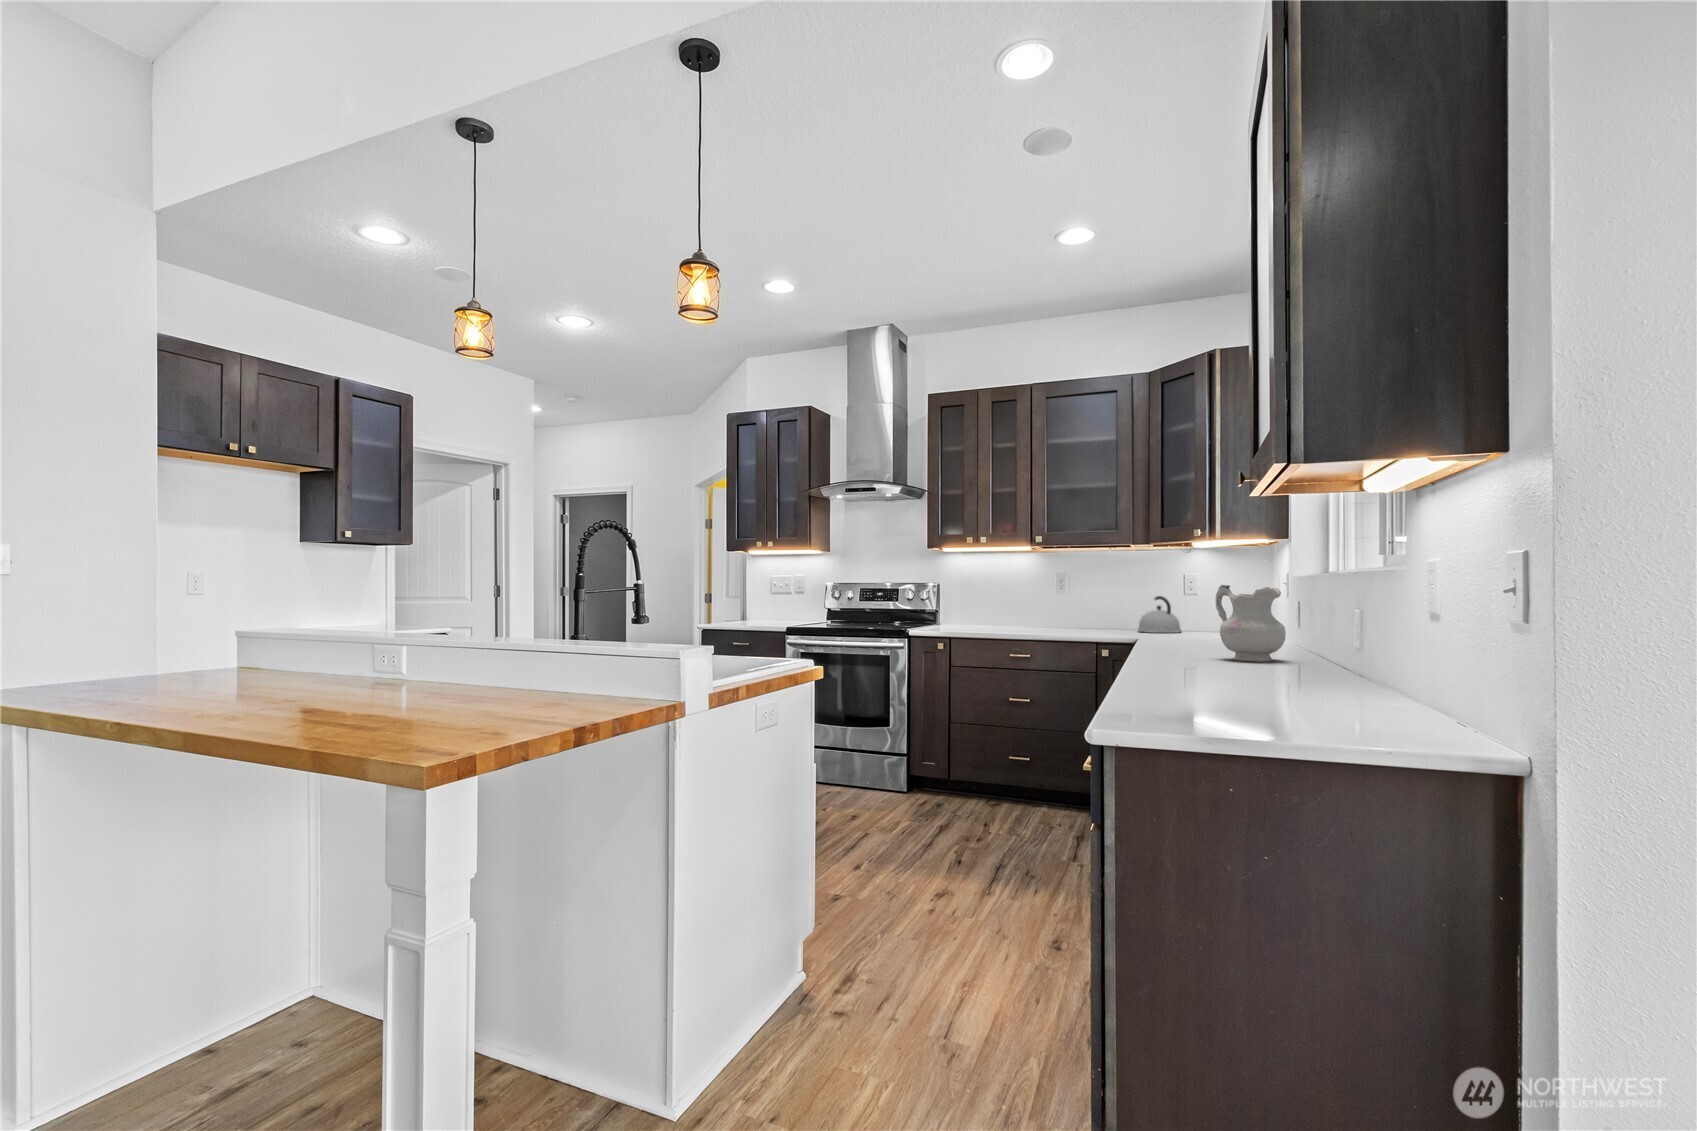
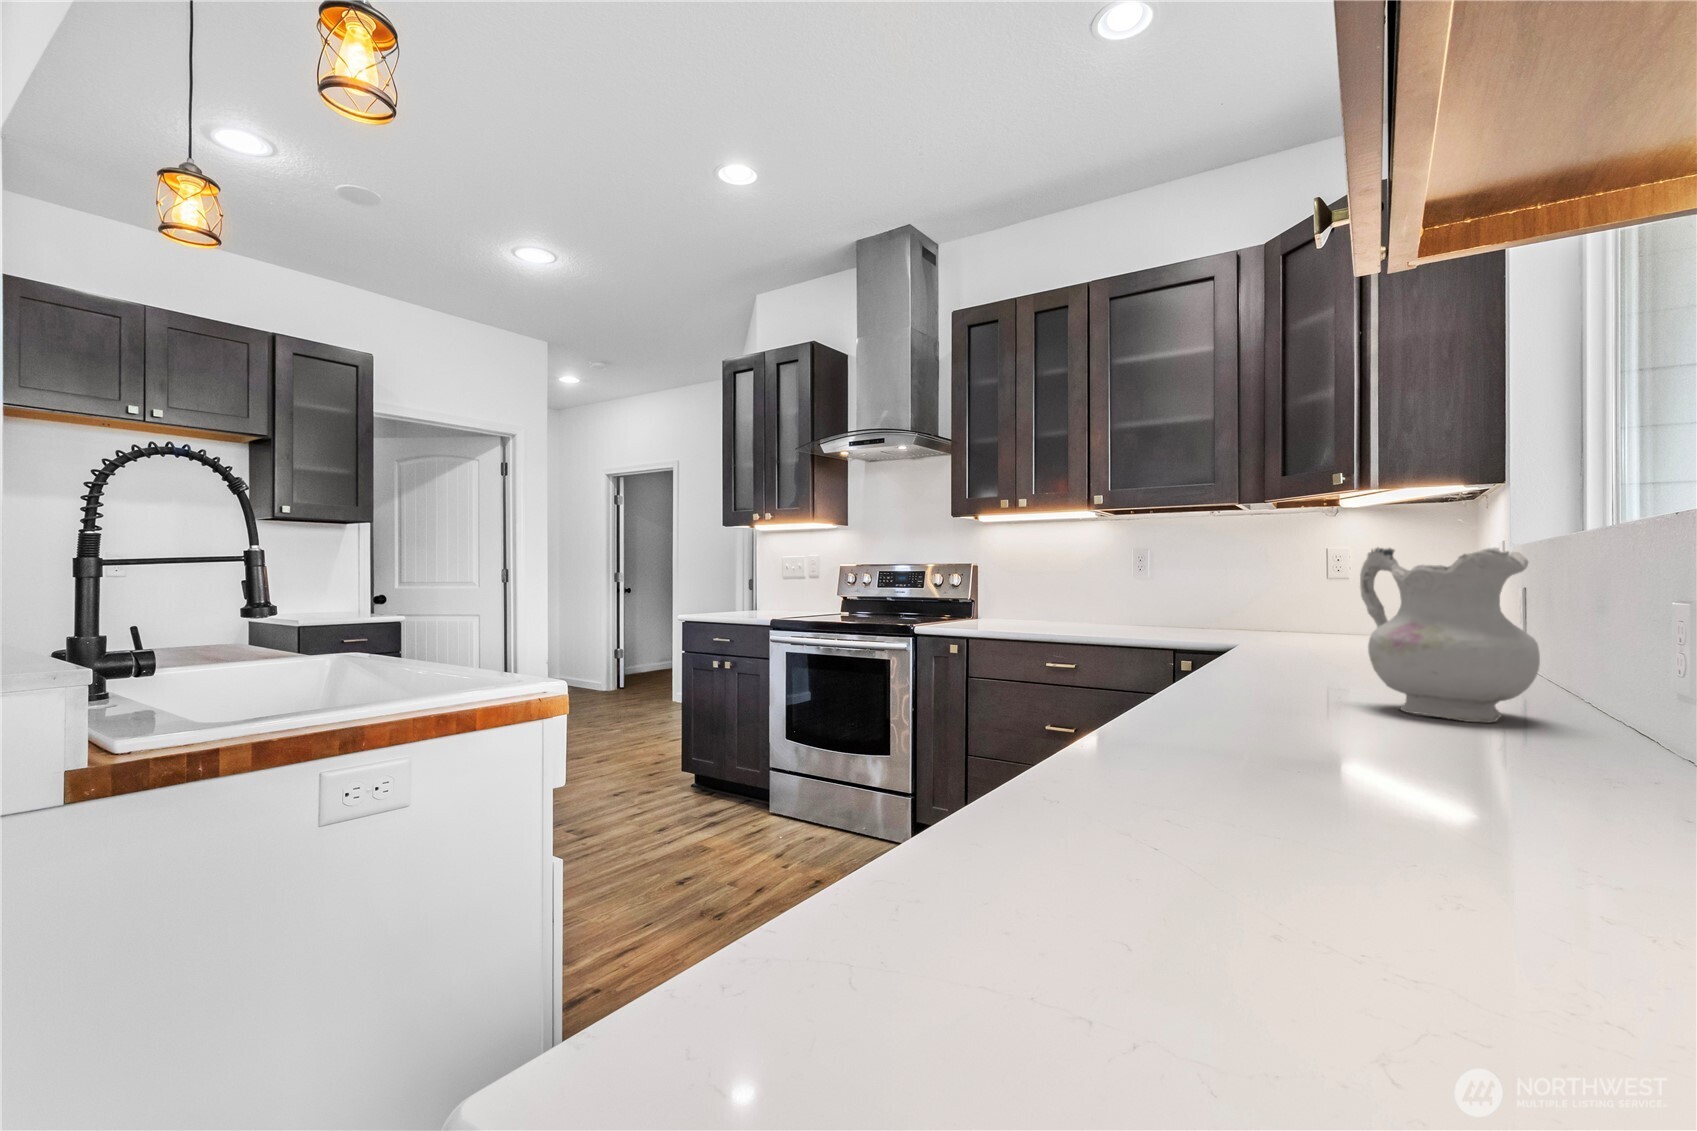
kettle: present [1138,596,1181,633] -> none [1250,584,1322,640]

